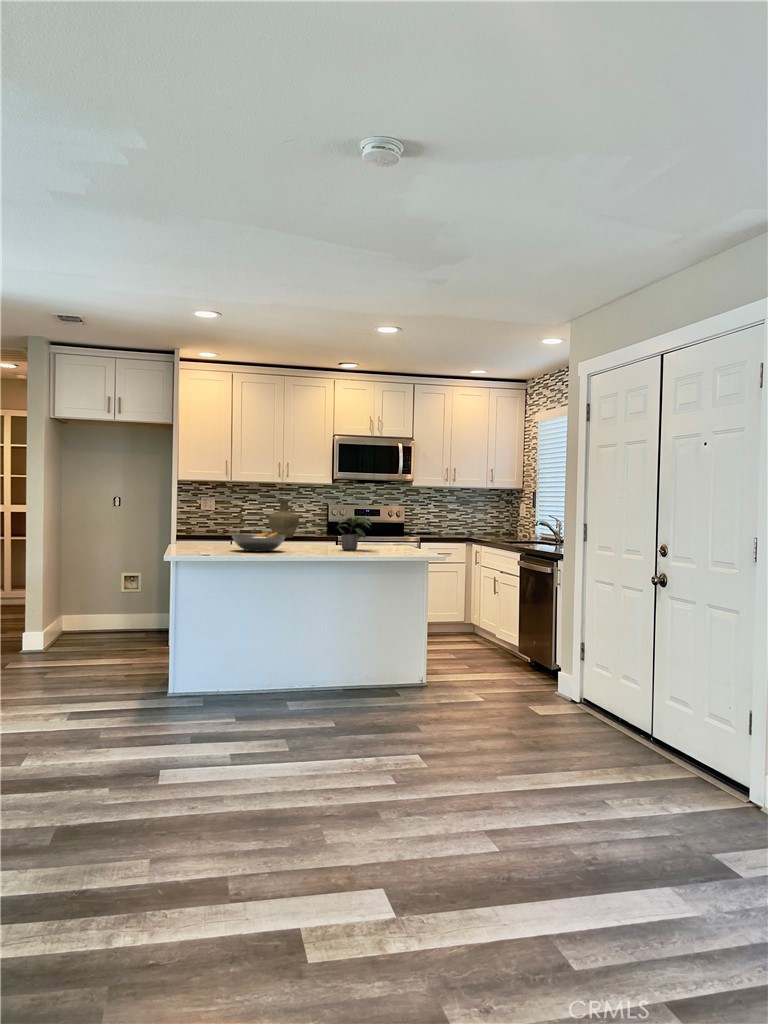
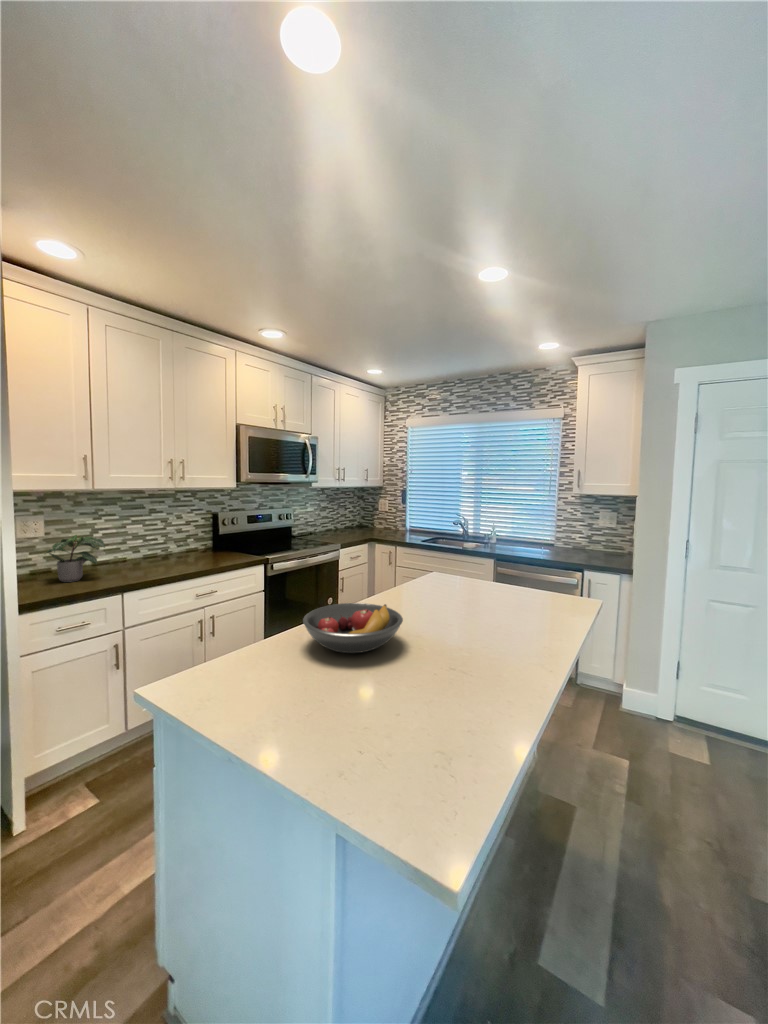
vase: present [269,499,299,538] -> none [147,511,194,567]
potted plant: present [337,516,371,551] -> present [47,535,105,582]

